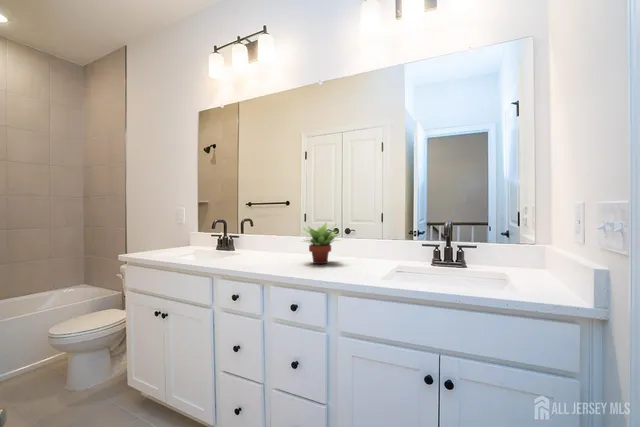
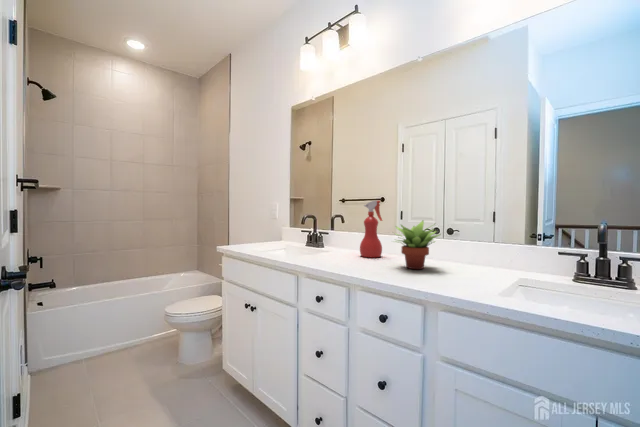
spray bottle: none [272,205,292,257] -> present [360,200,382,257]

